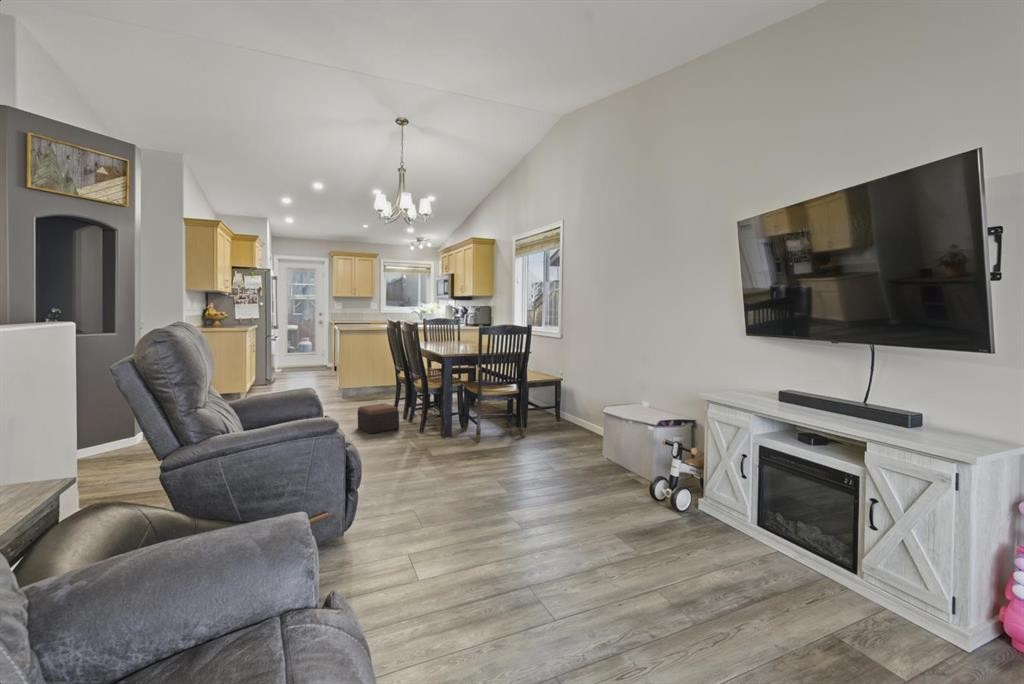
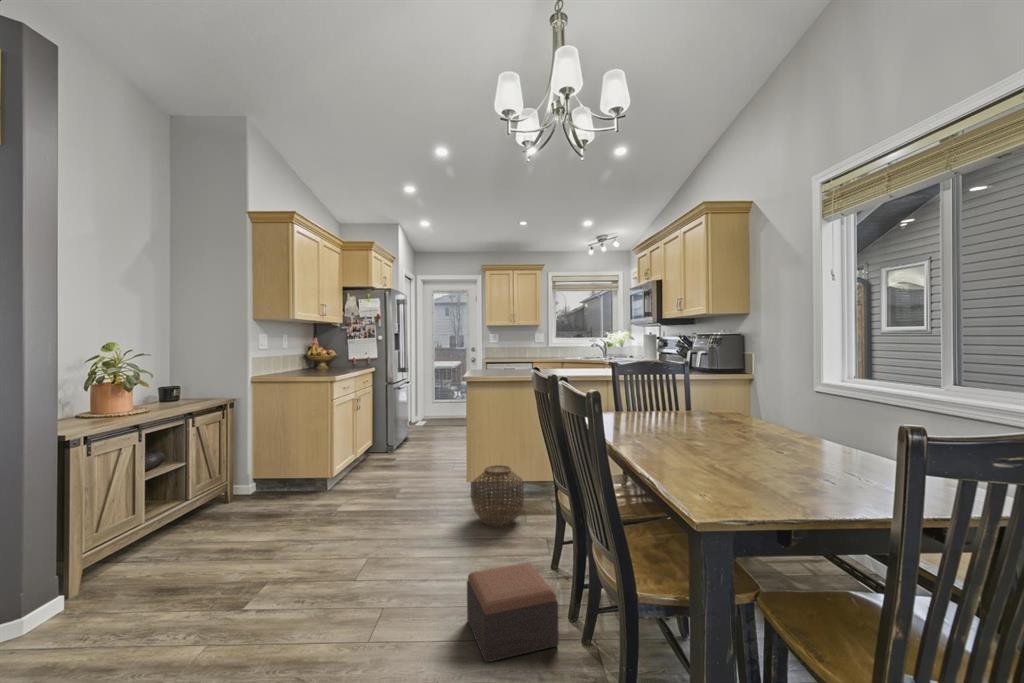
woven basket: none [346,376,376,407] -> present [472,465,524,526]

